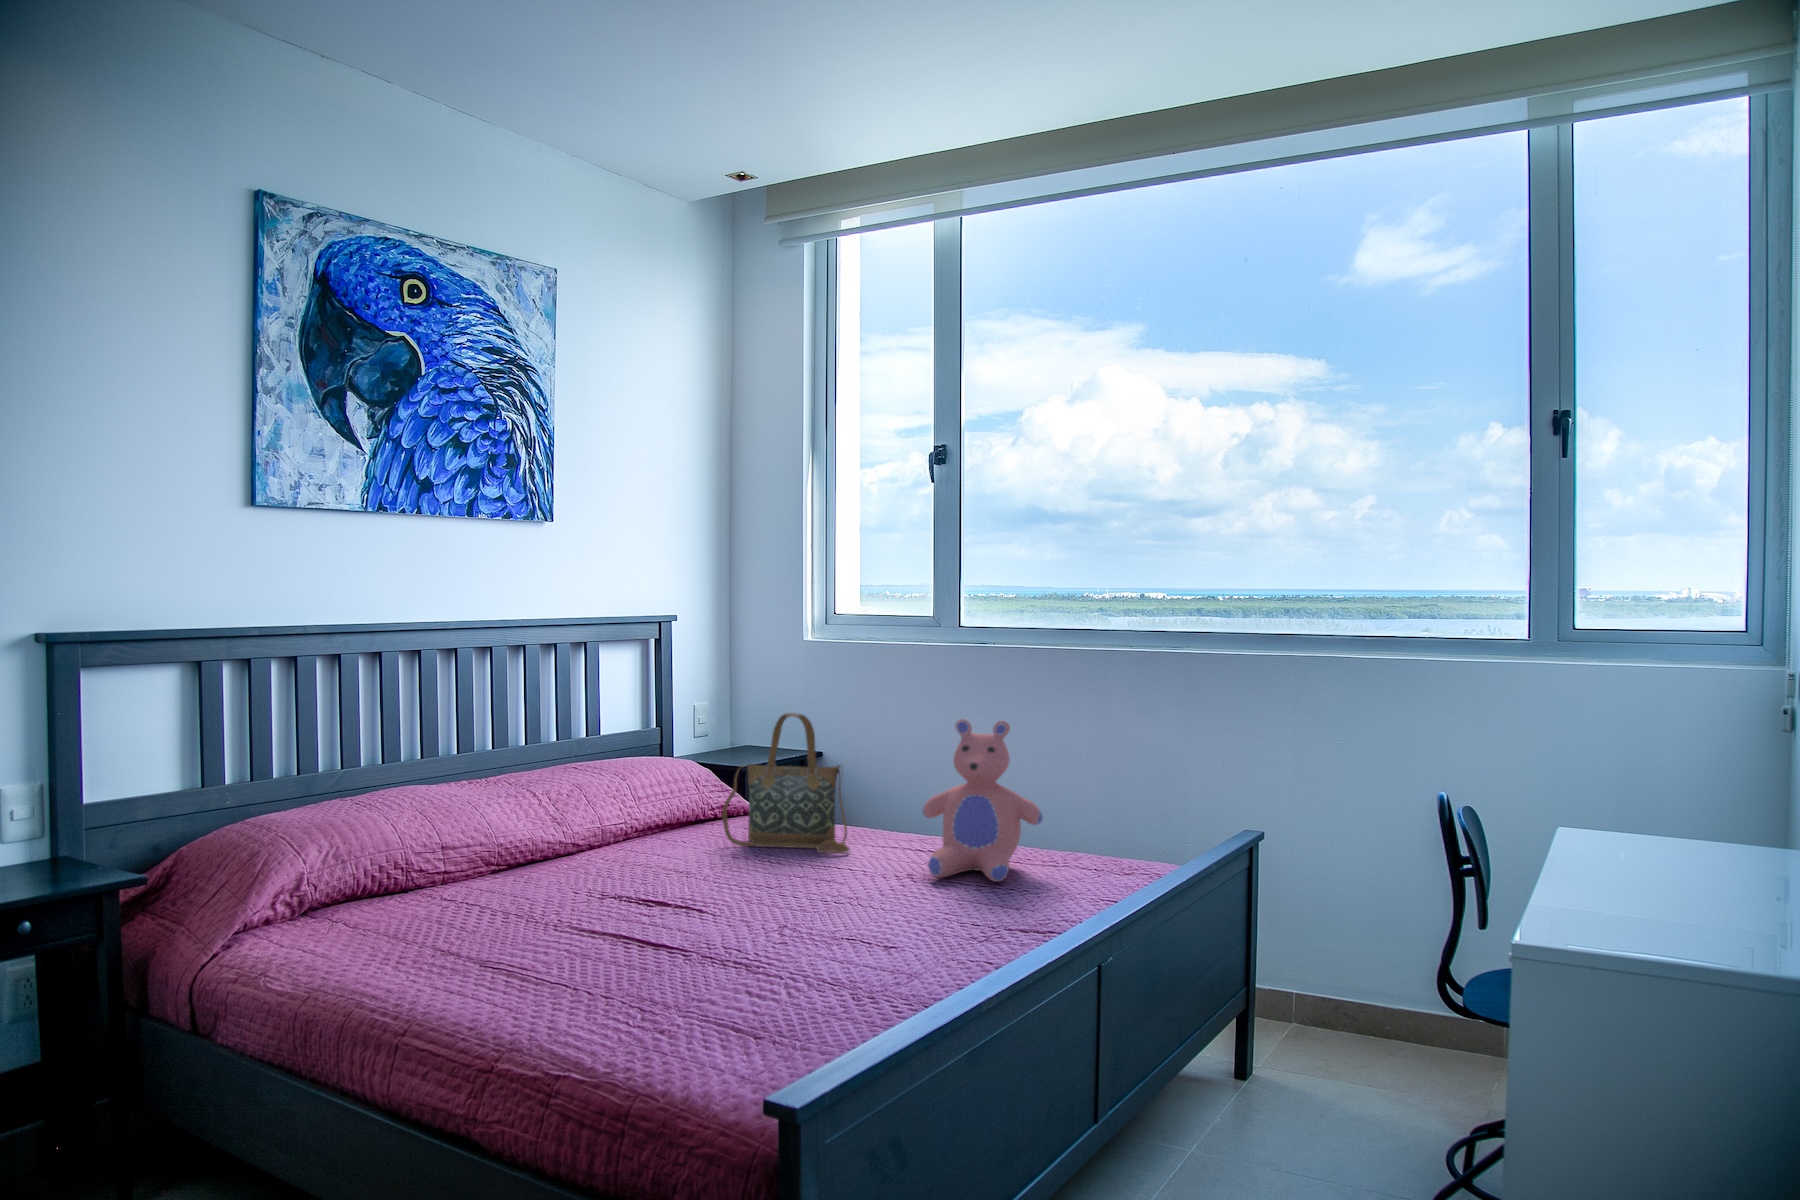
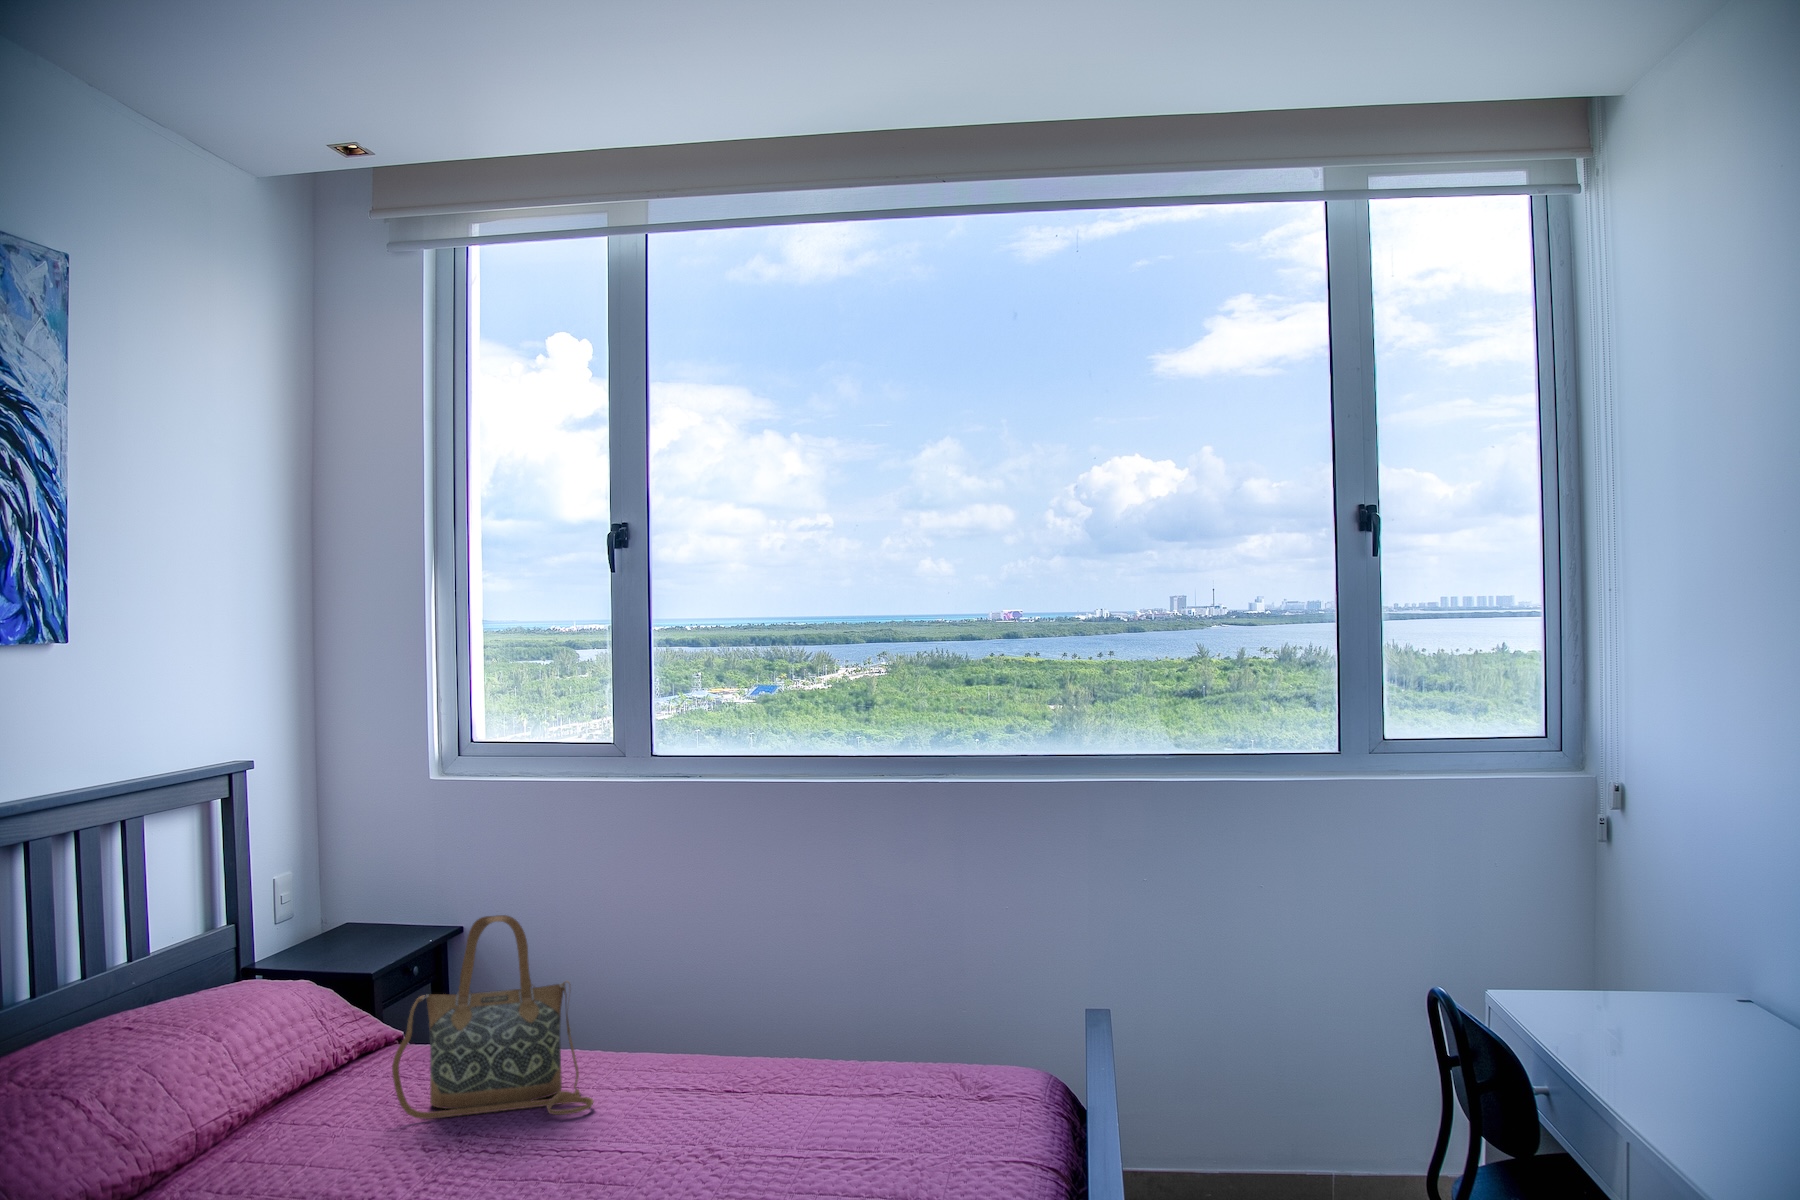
teddy bear: present [922,719,1043,882] -> none [704,910,866,1139]

